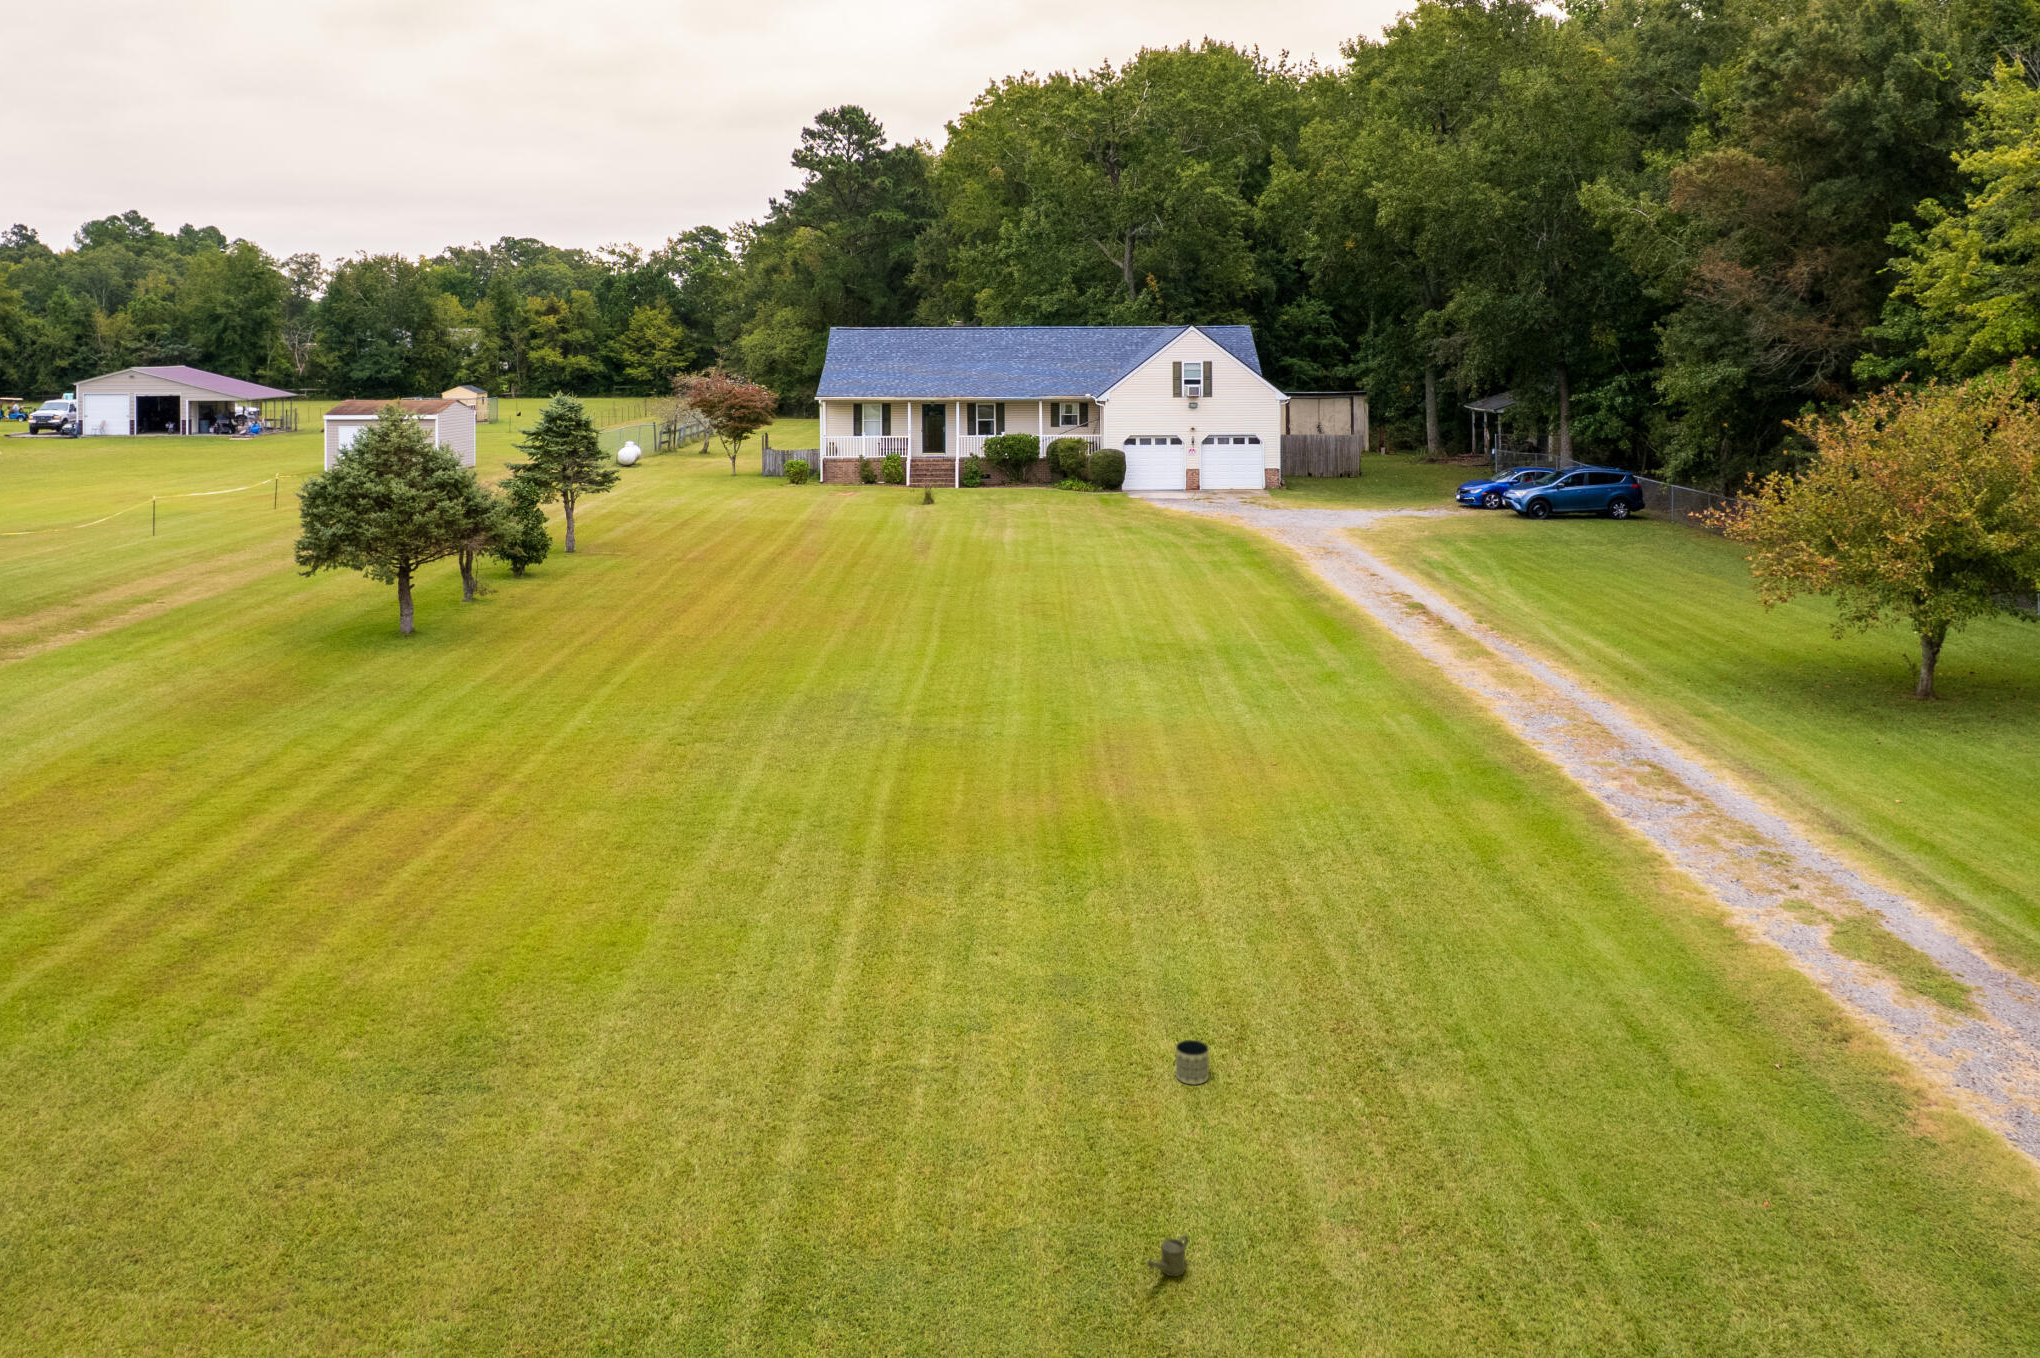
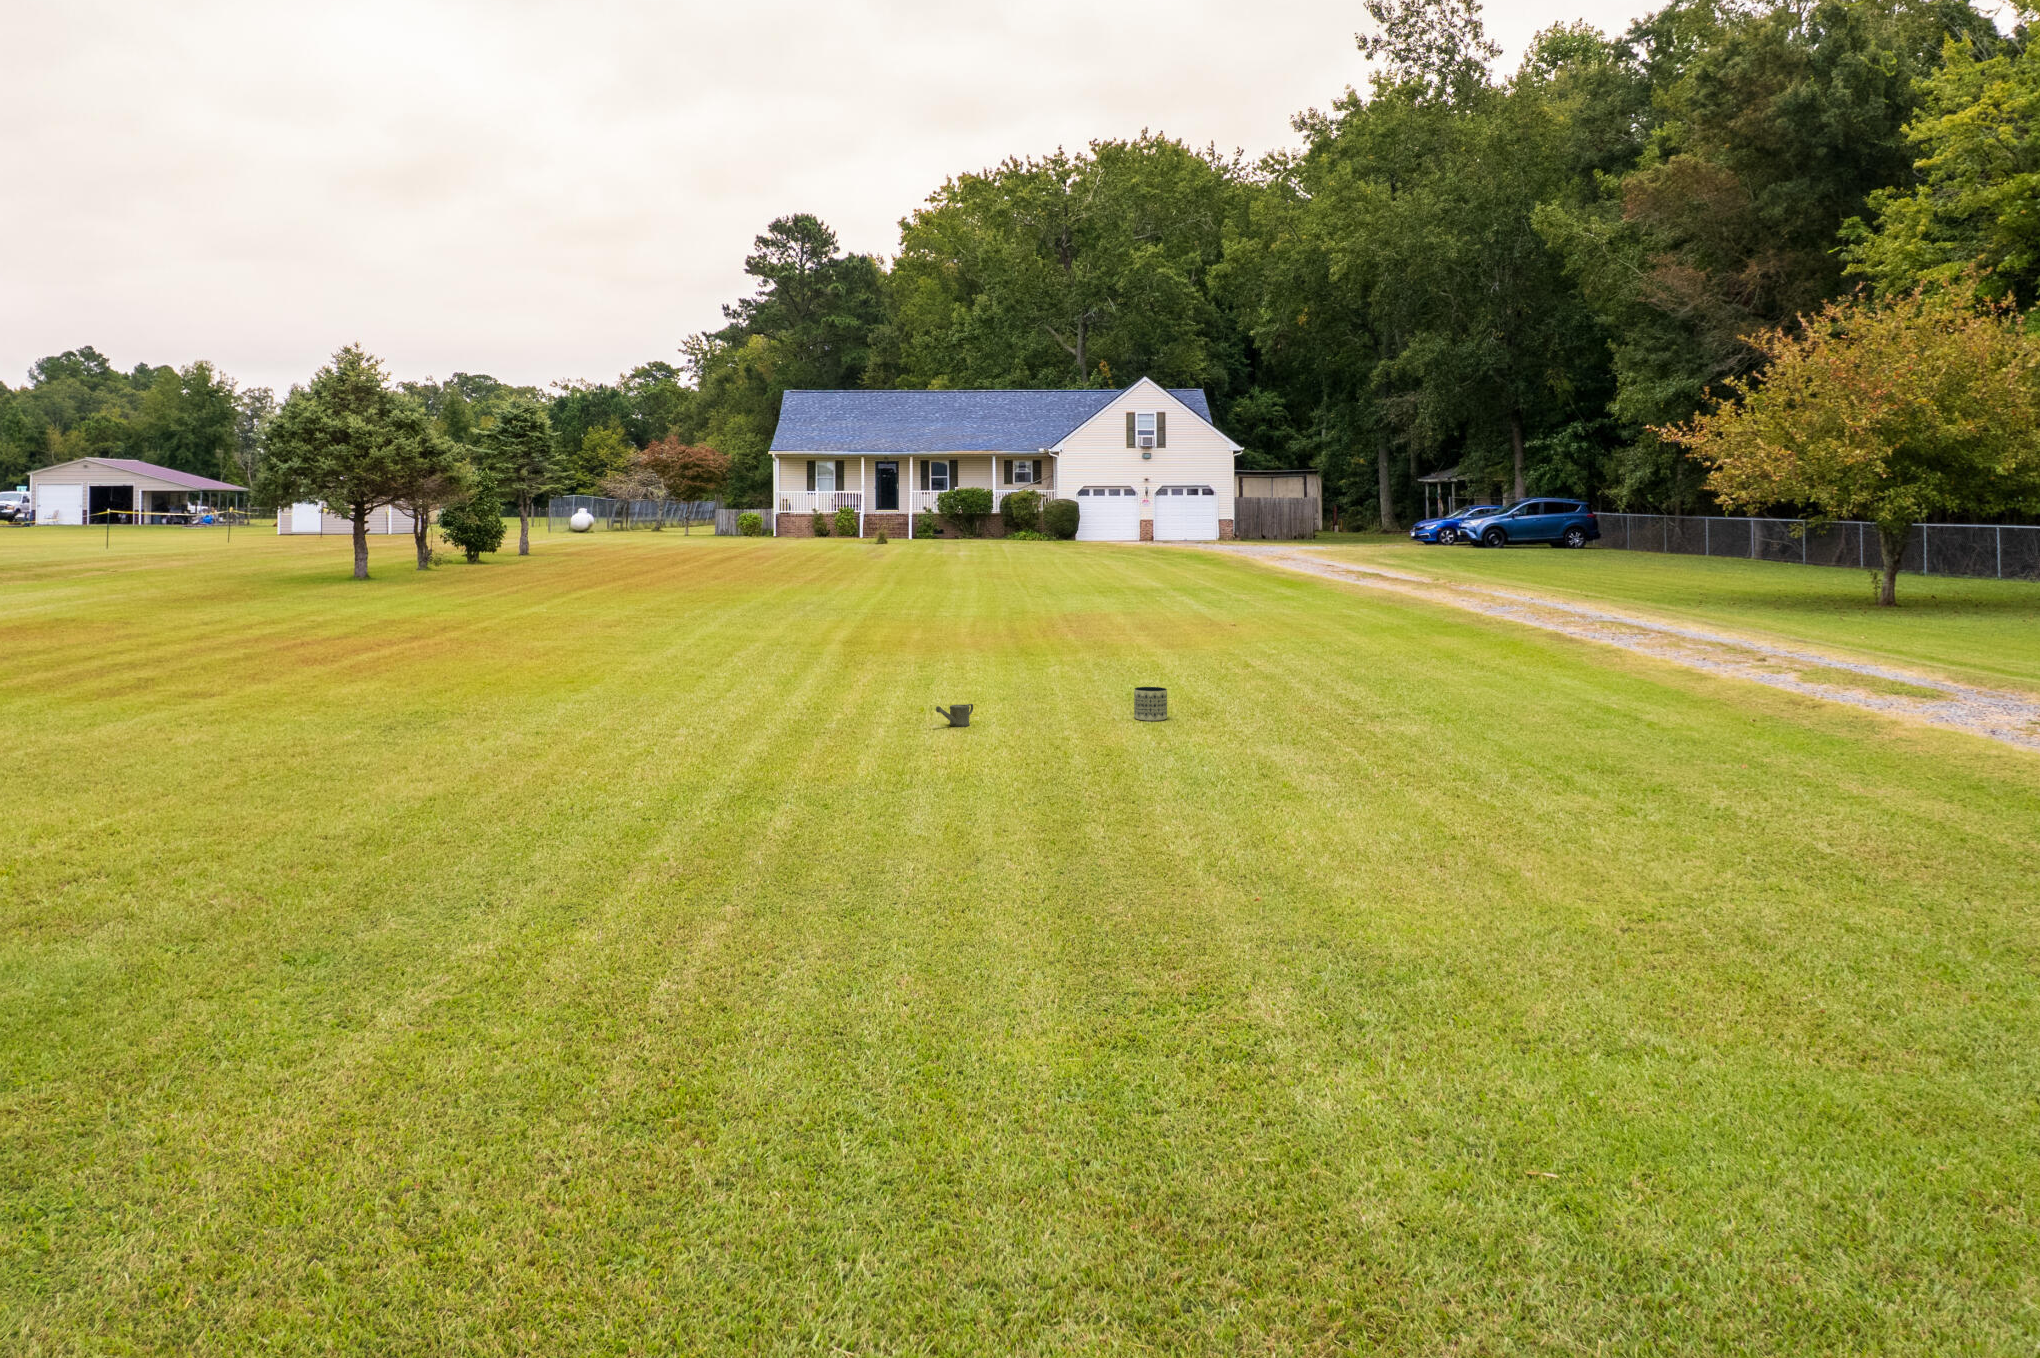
watering can: present [1147,1235,1188,1277] -> present [936,704,973,727]

